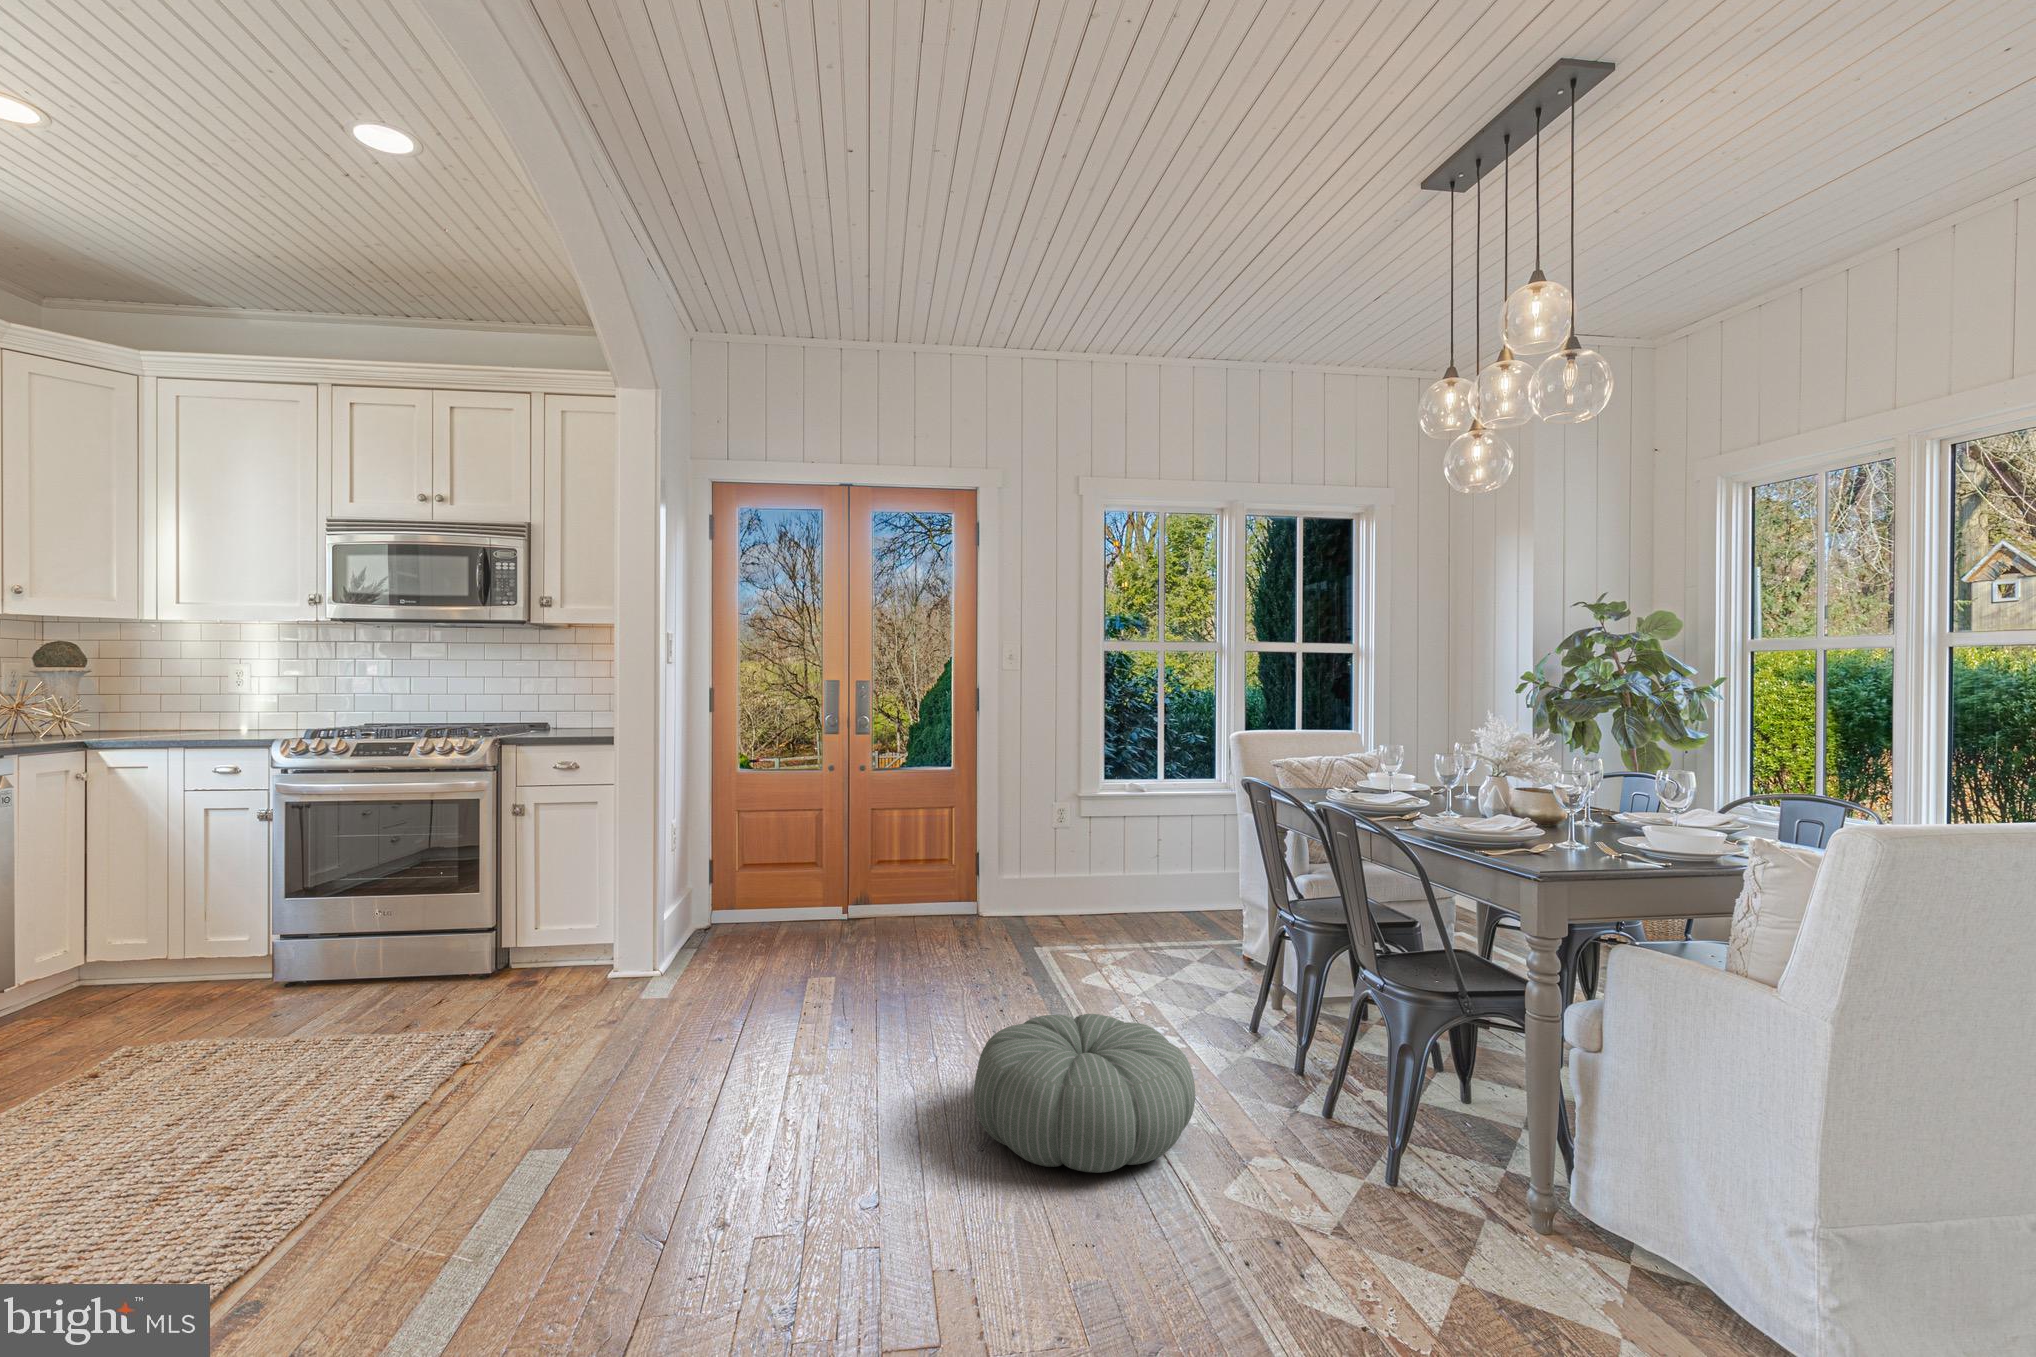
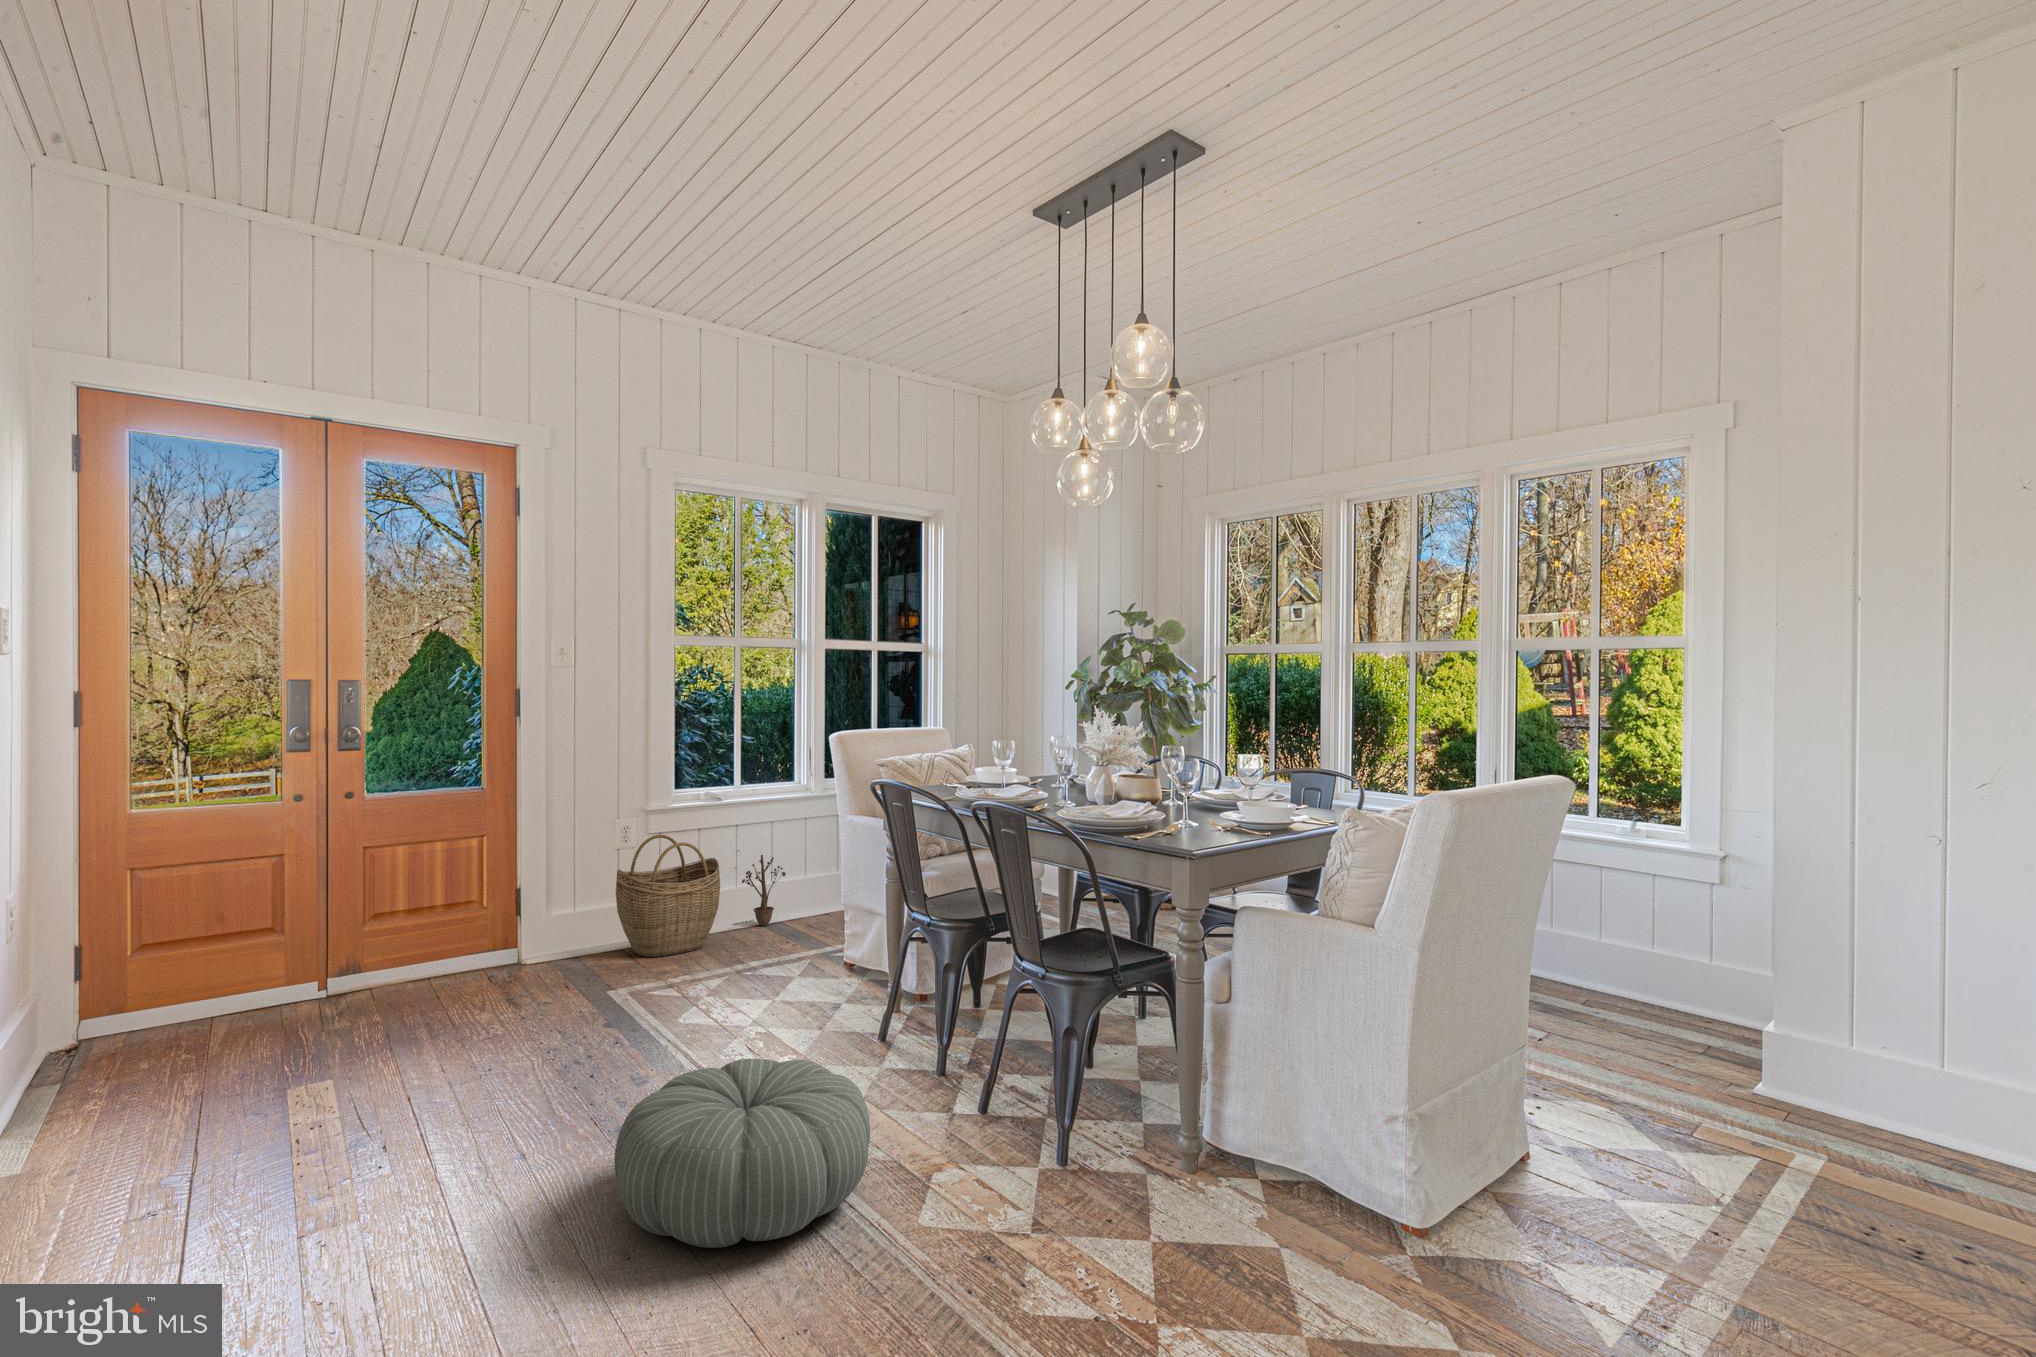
woven basket: none [1053,818,1142,926] -> present [616,835,720,957]
decorative plant: none [1157,845,1207,912] -> present [732,855,786,926]

